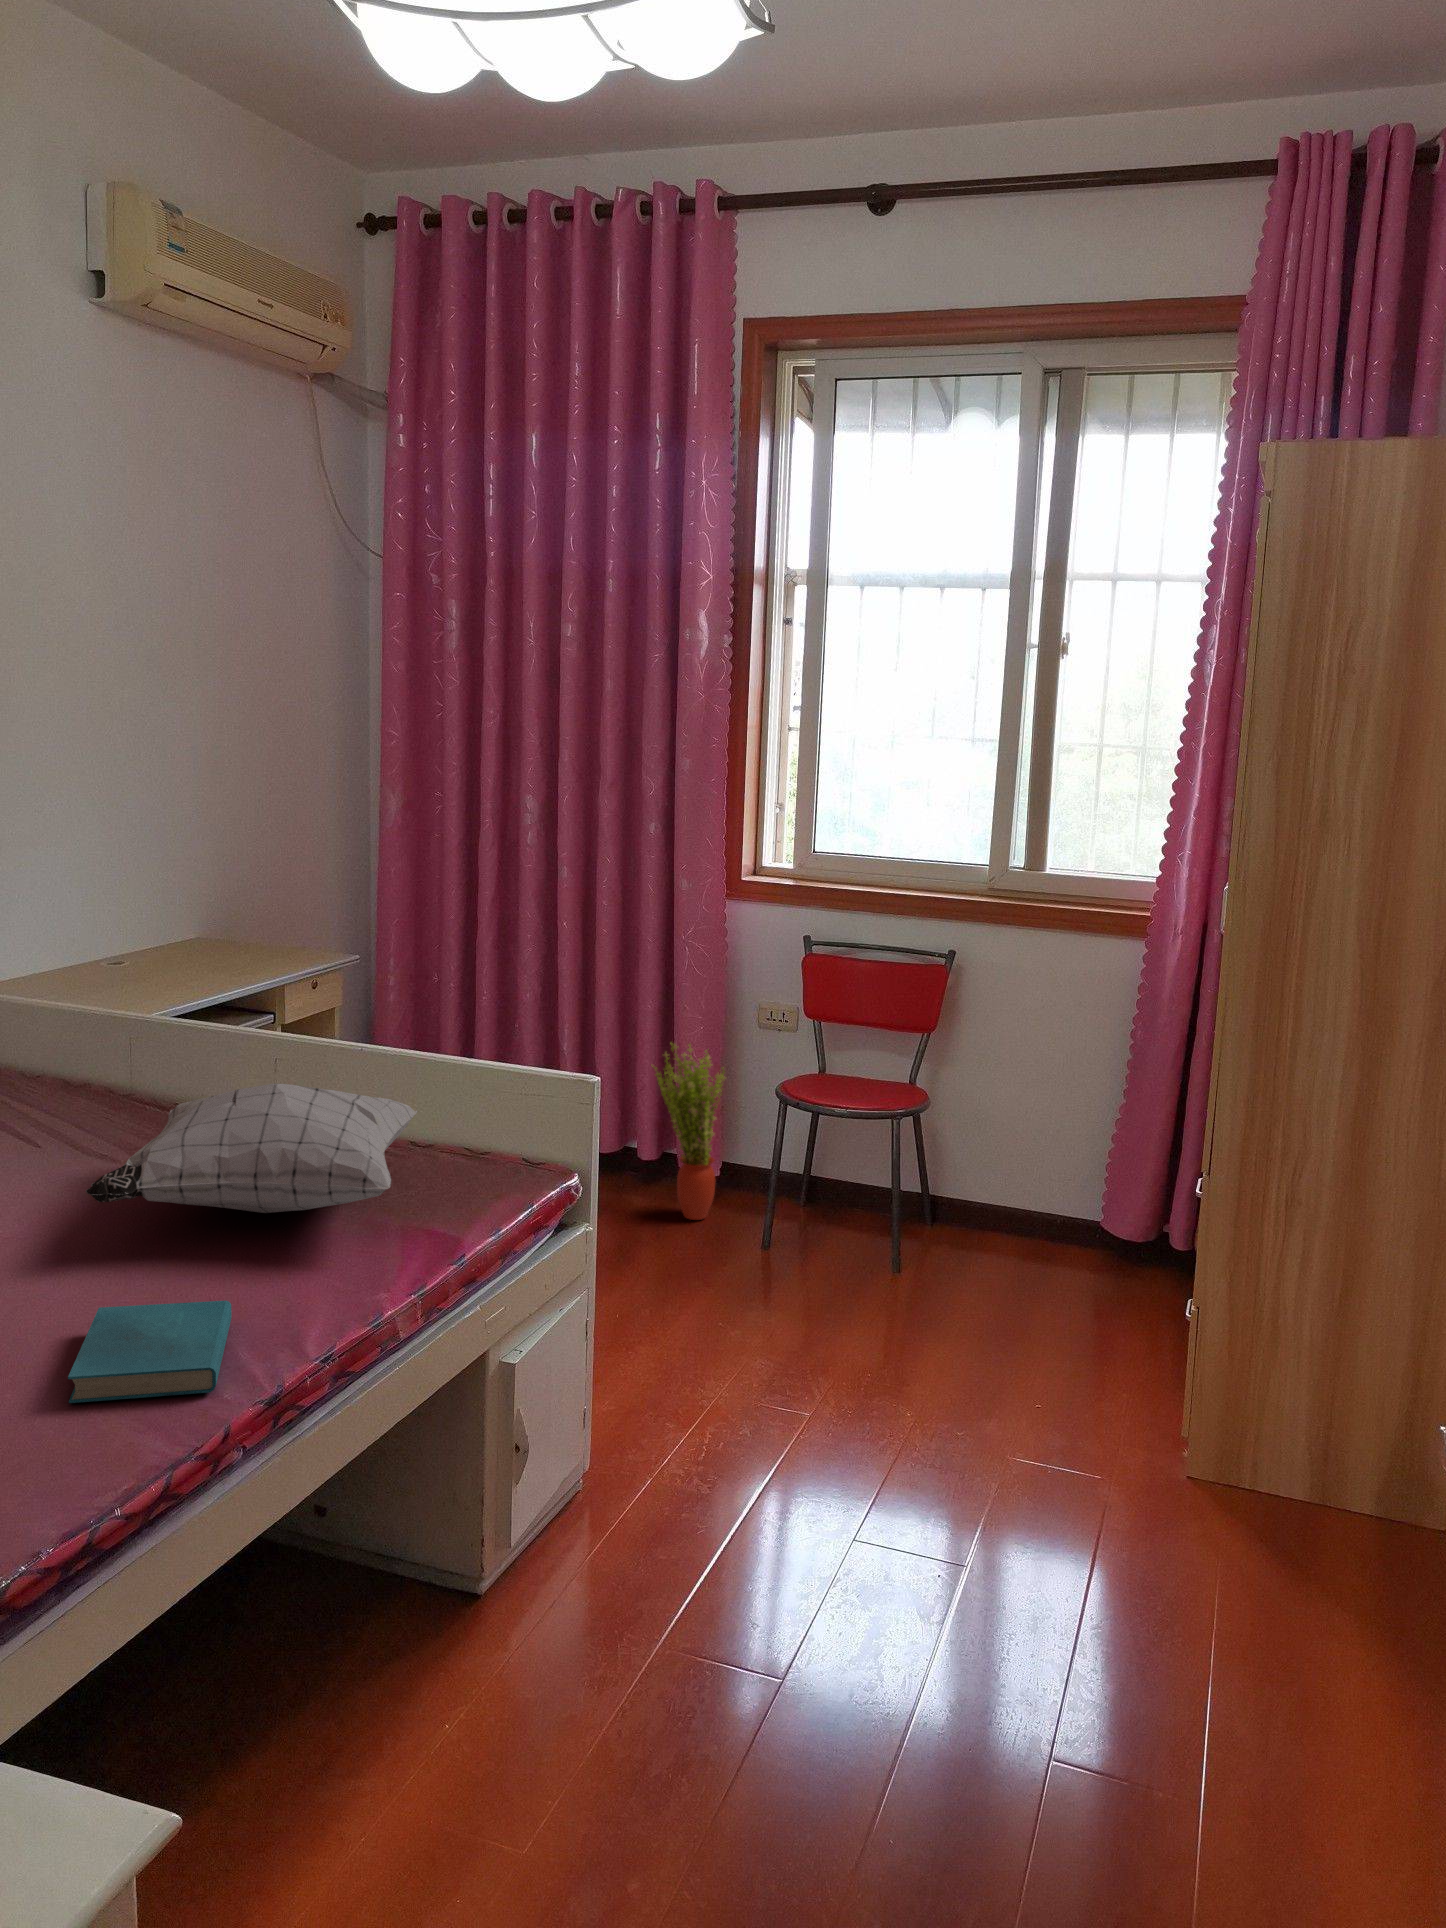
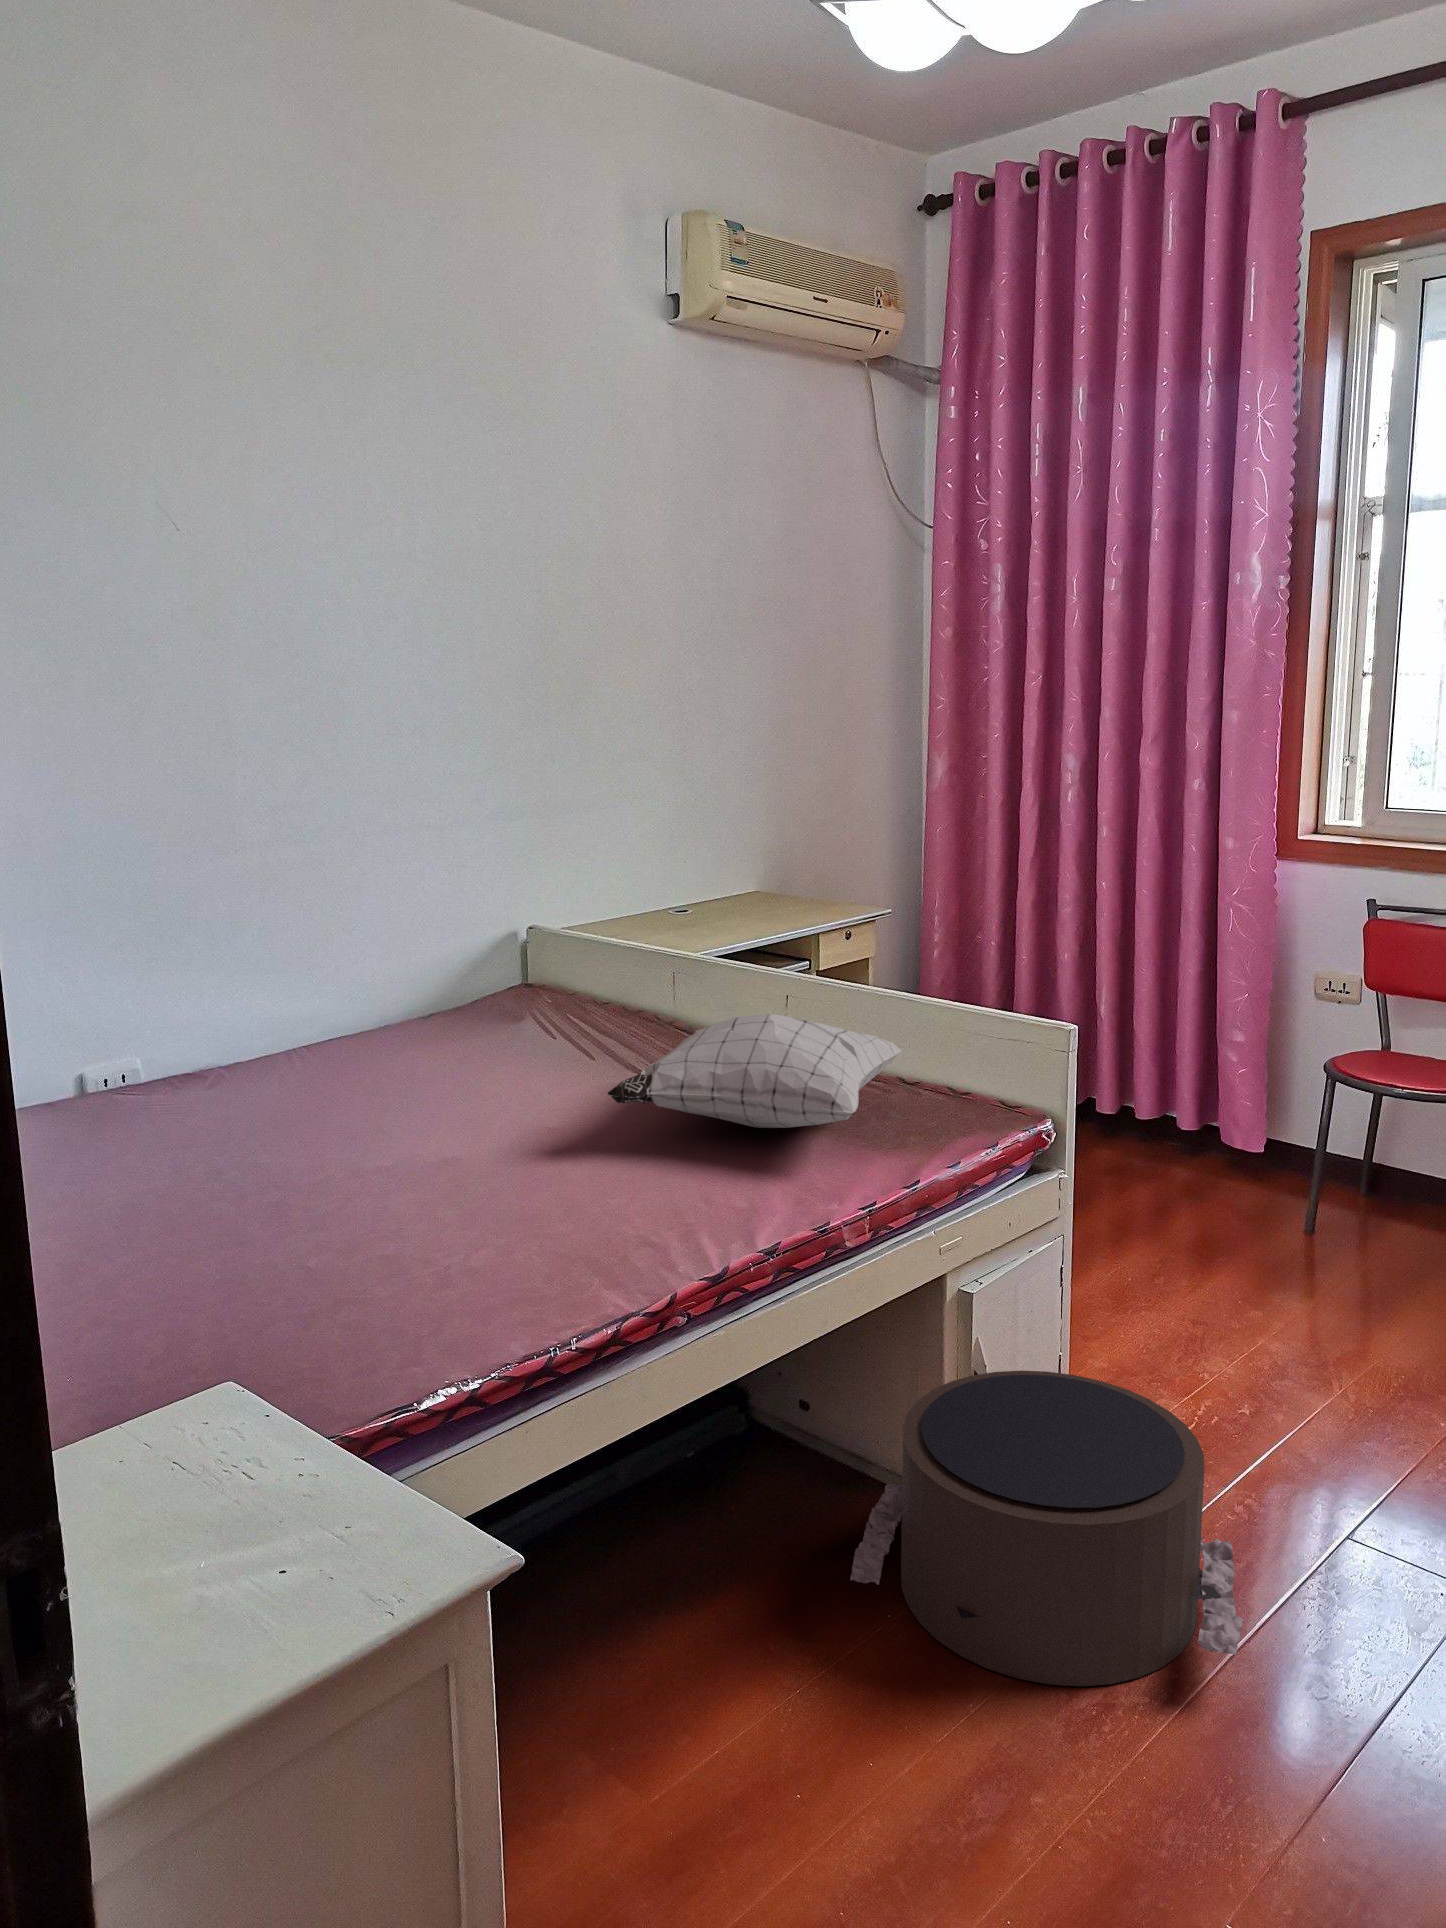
potted plant: present [655,1044,725,1220] -> none [1185,1008,1269,1197]
book: present [68,1301,232,1403] -> none [567,1187,707,1264]
pouf: none [411,1432,805,1769] -> present [850,1371,1243,1686]

